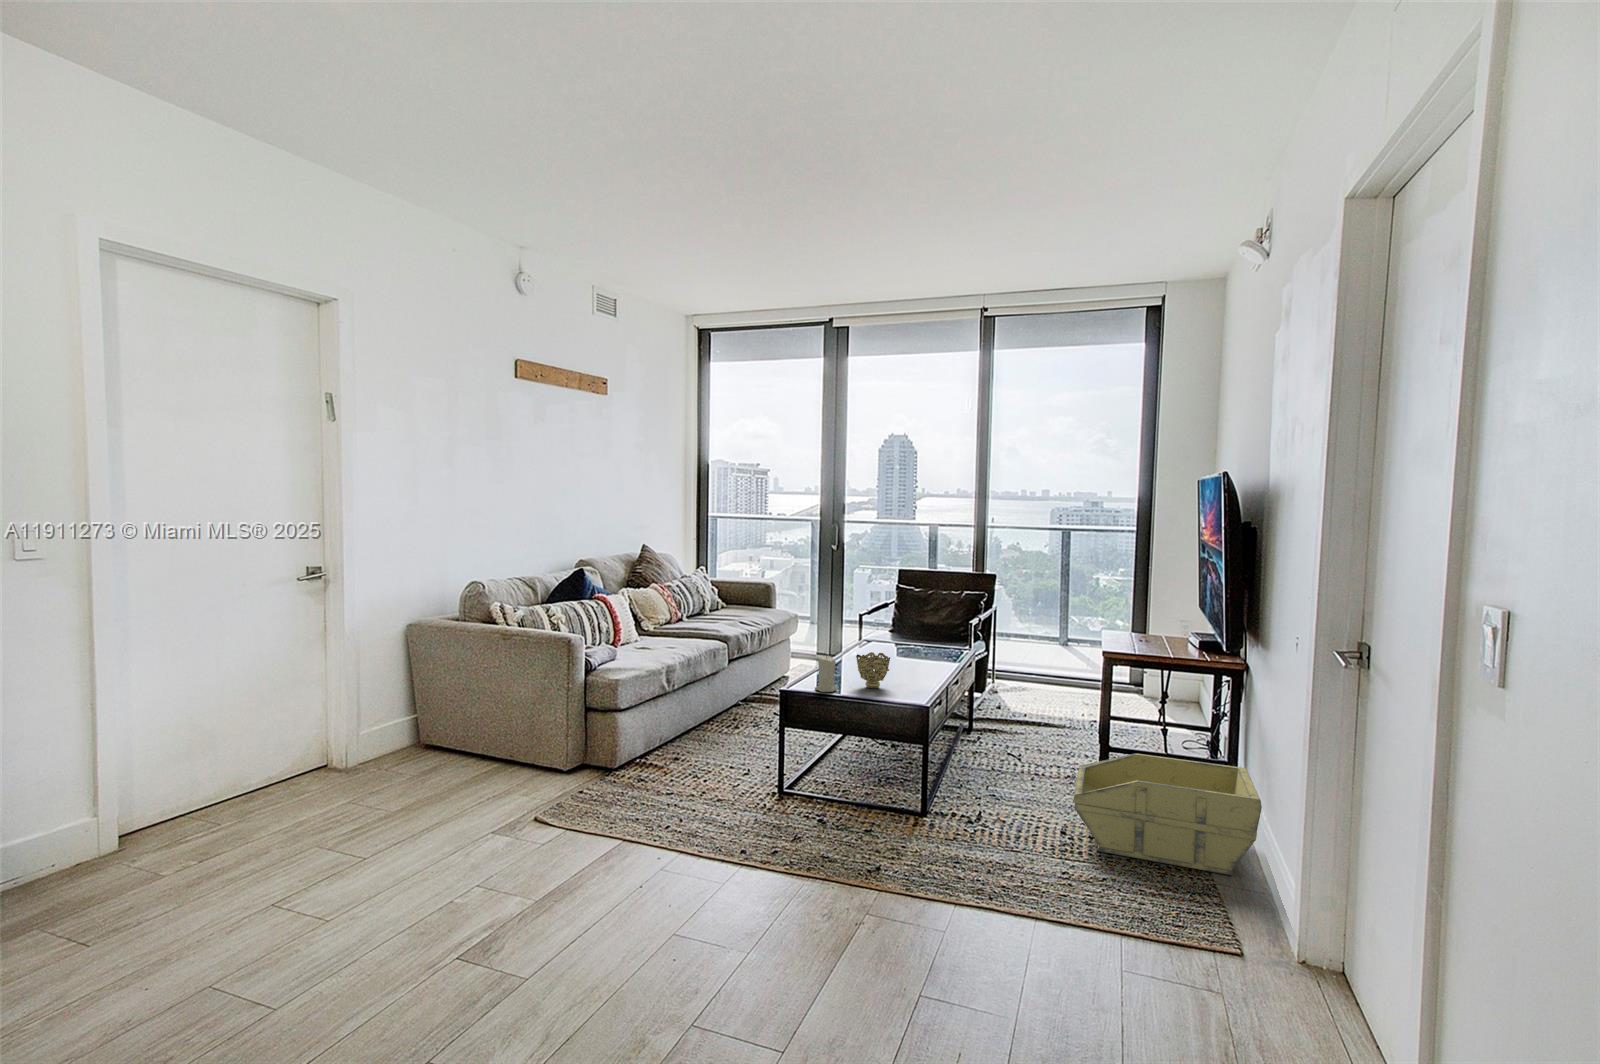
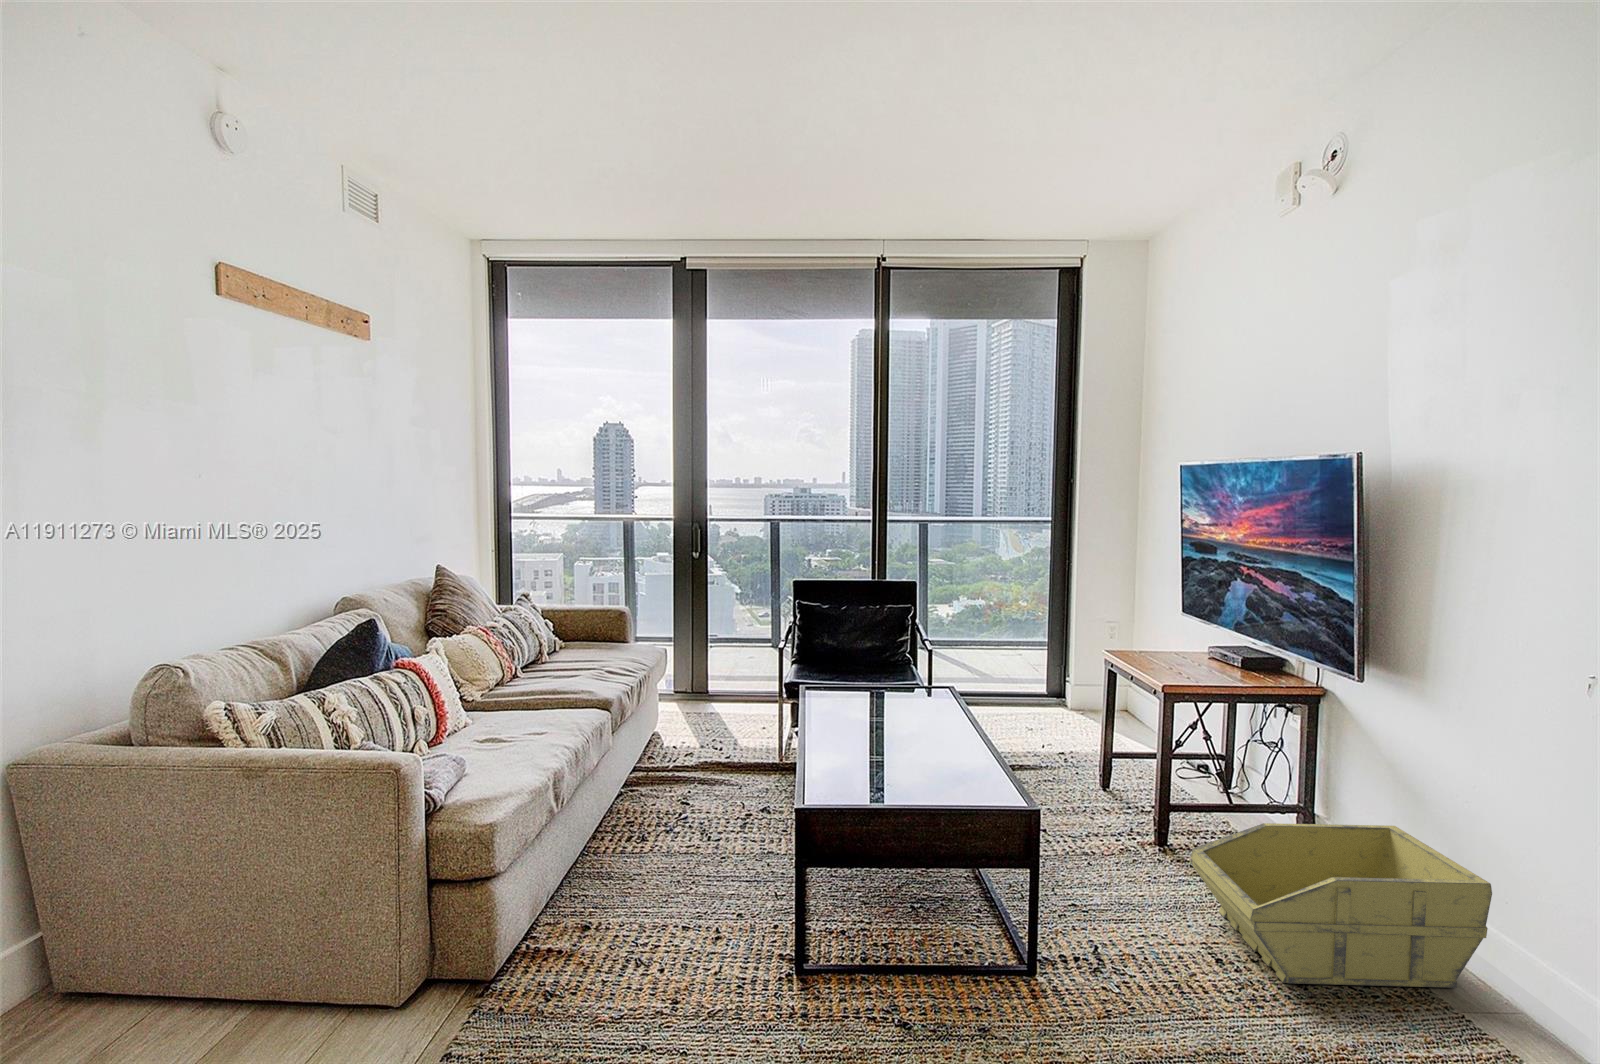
decorative bowl: present [856,652,890,688] -> none [886,721,938,778]
candle: present [815,656,837,692] -> none [839,739,873,798]

